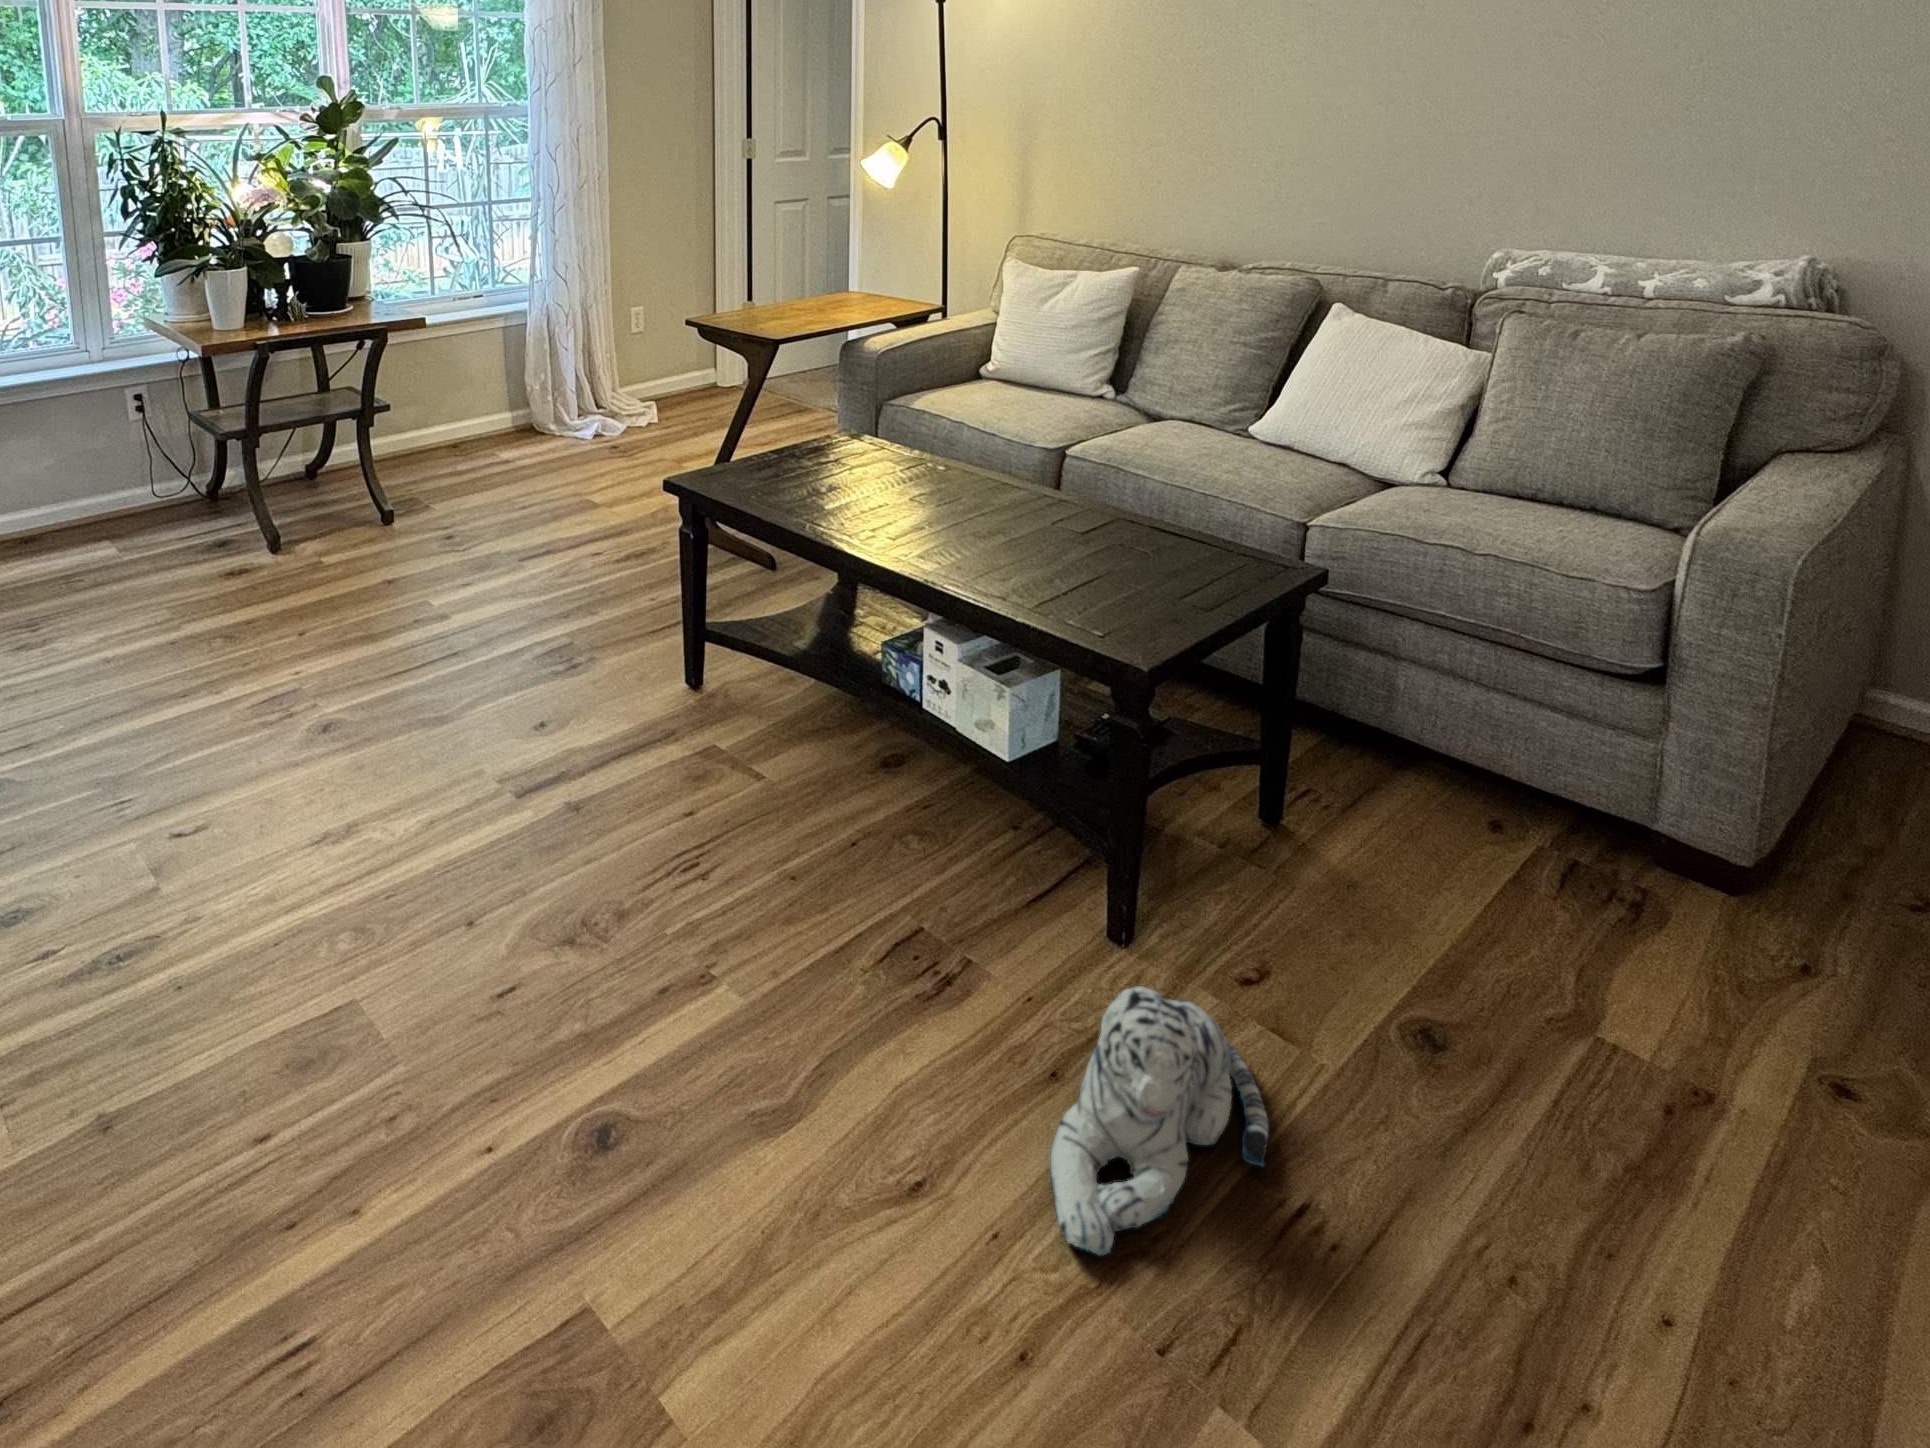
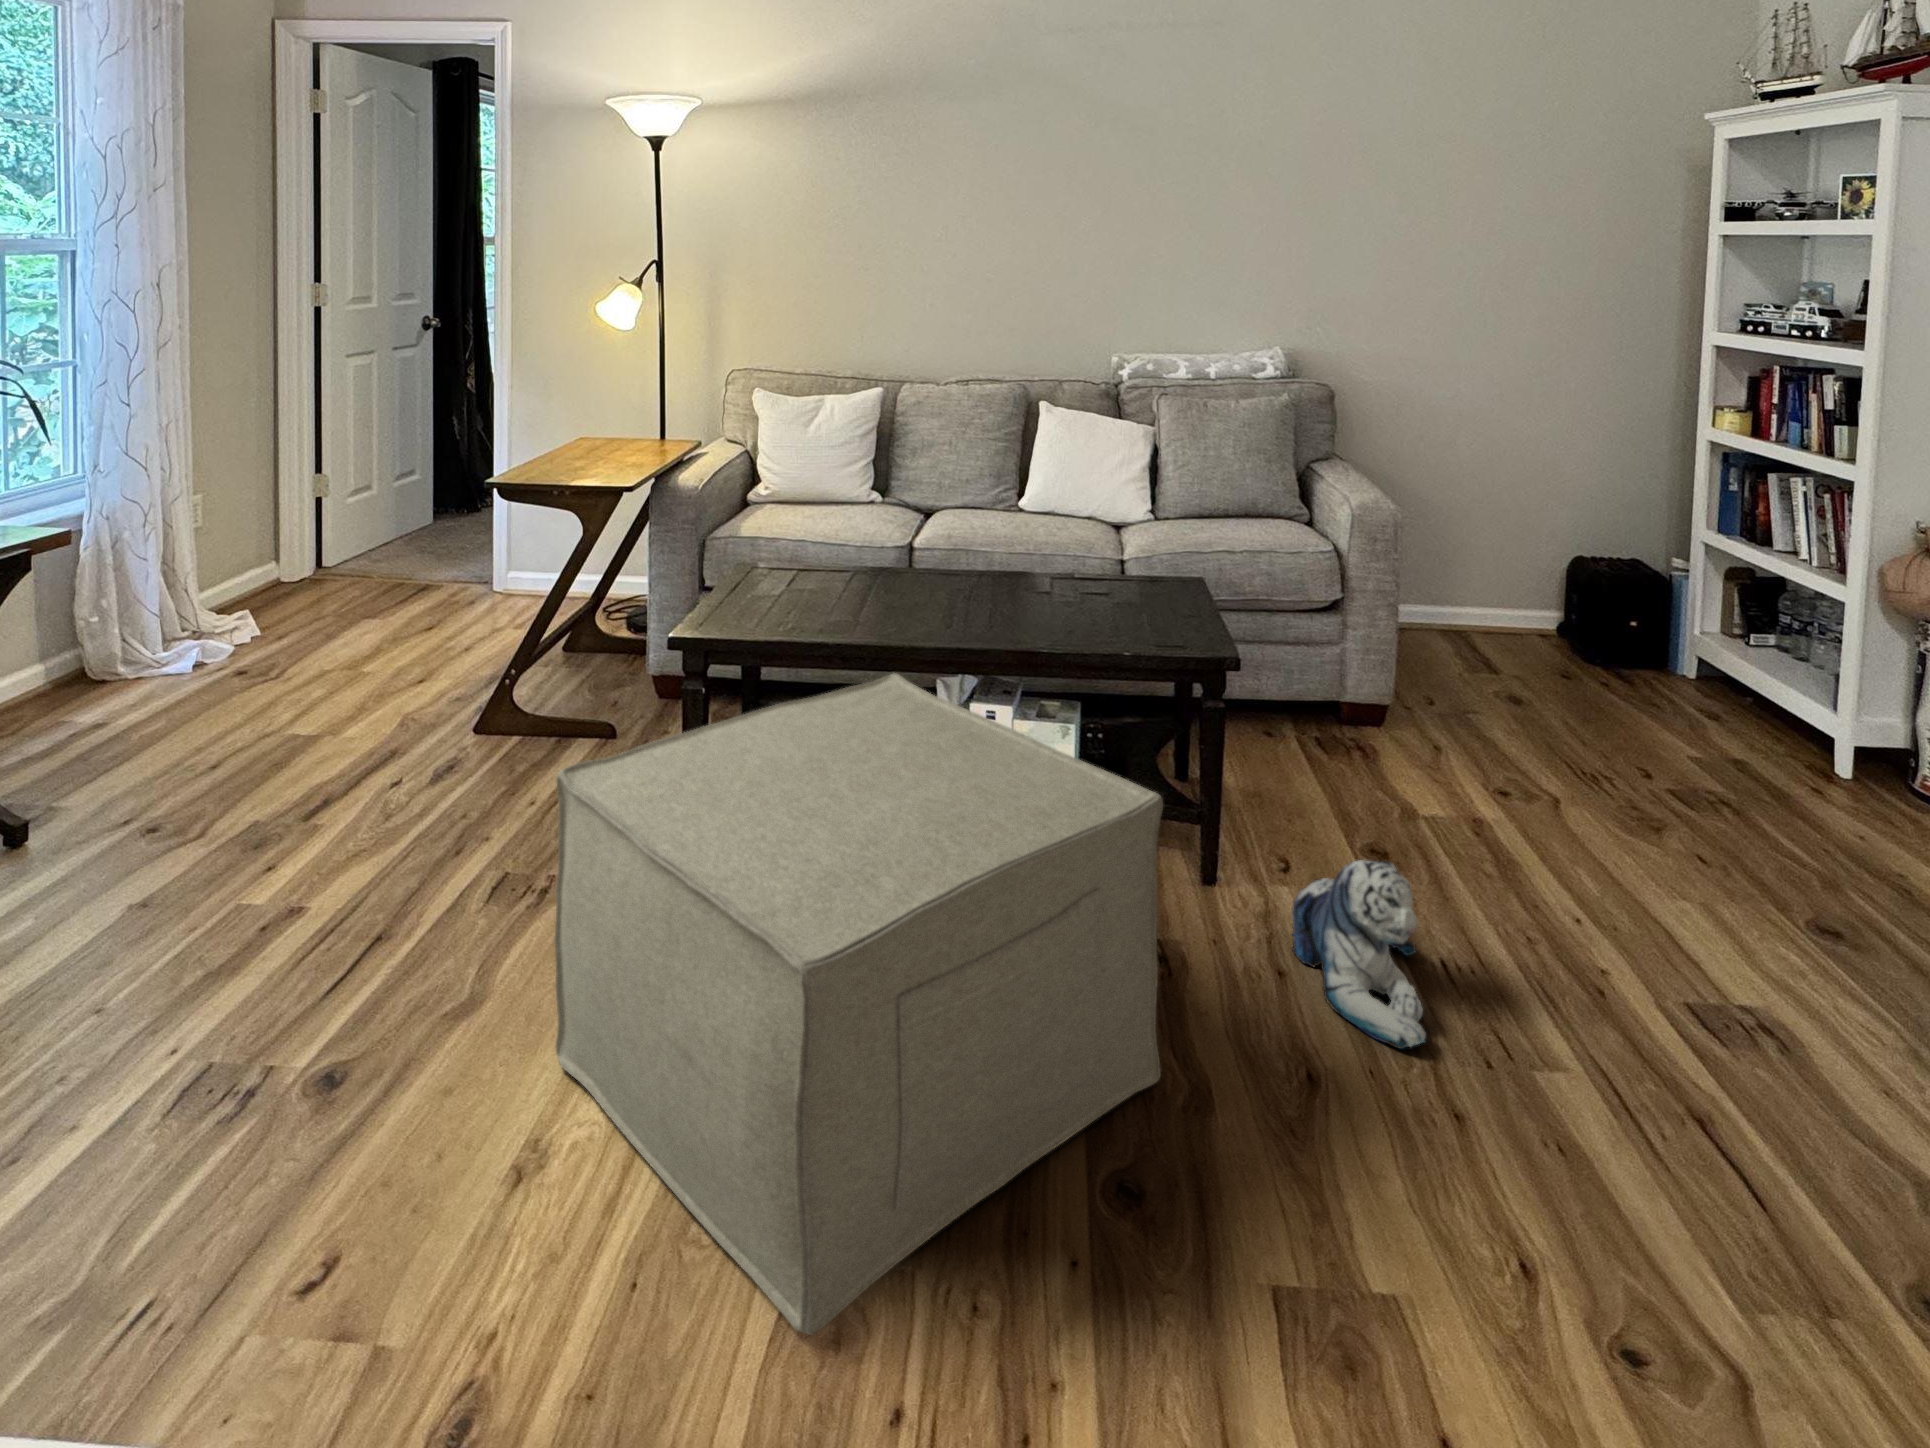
ottoman: none [265,556,786,1075] -> present [554,674,1163,1335]

